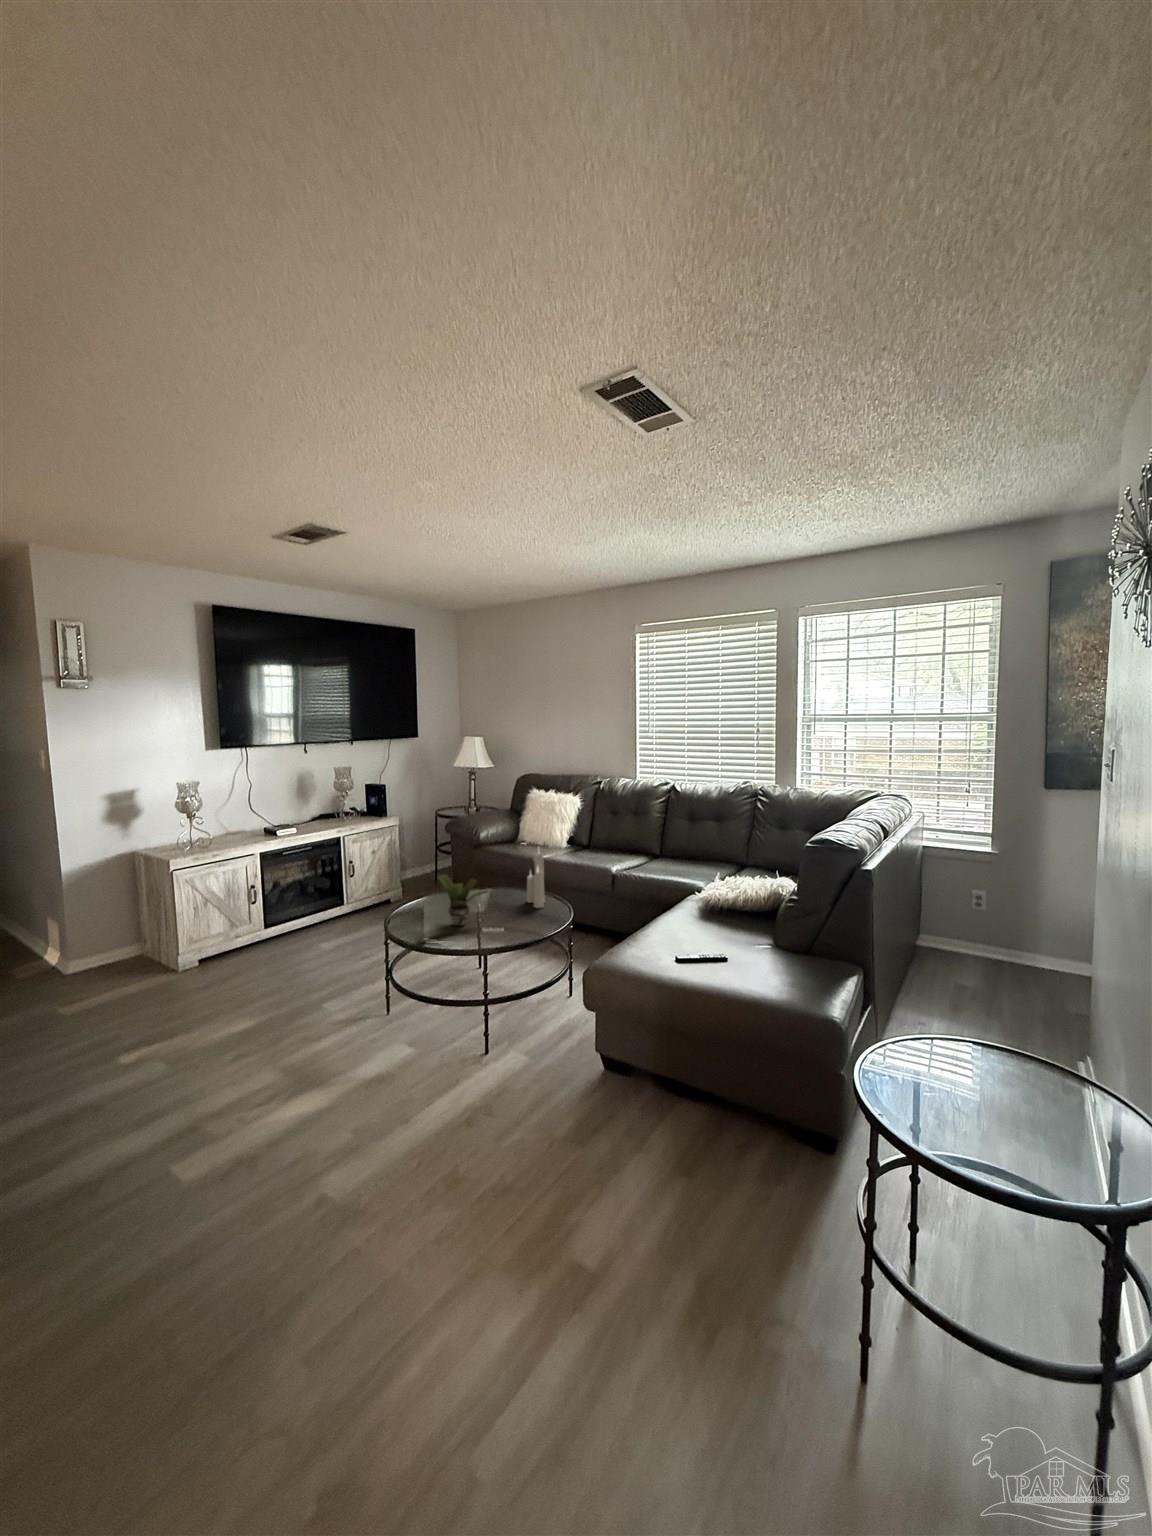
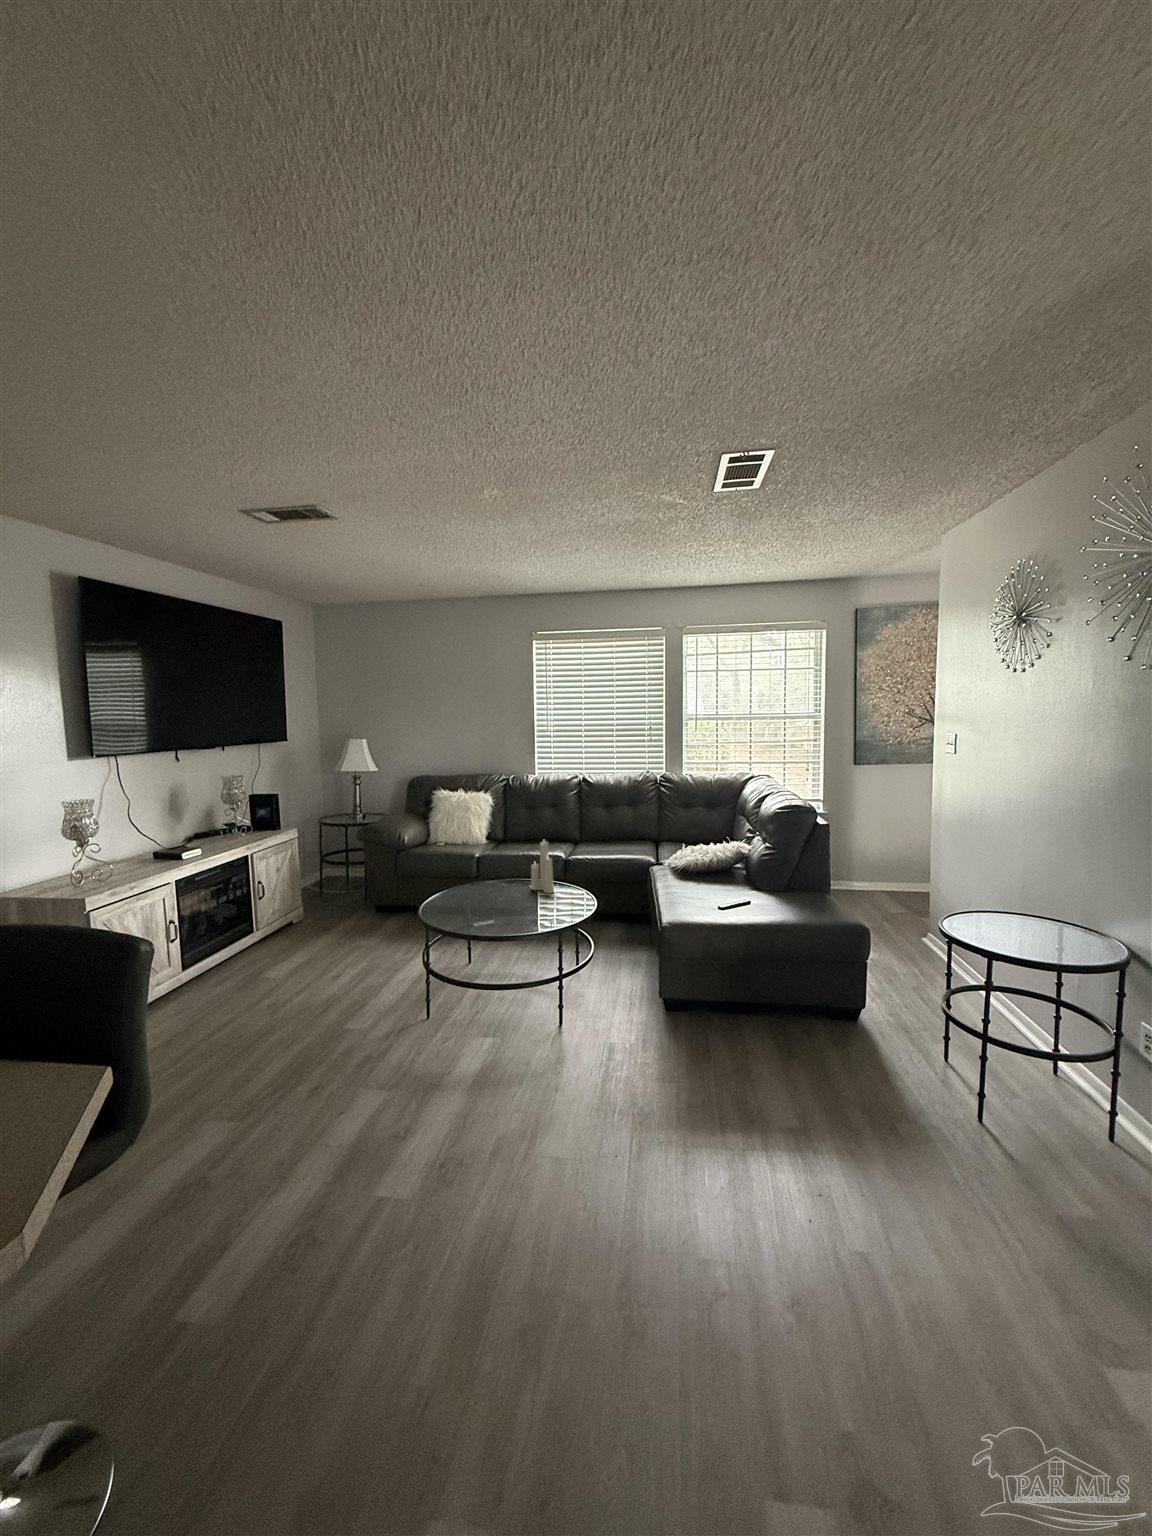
potted plant: present [438,874,489,926] -> none [483,867,534,916]

